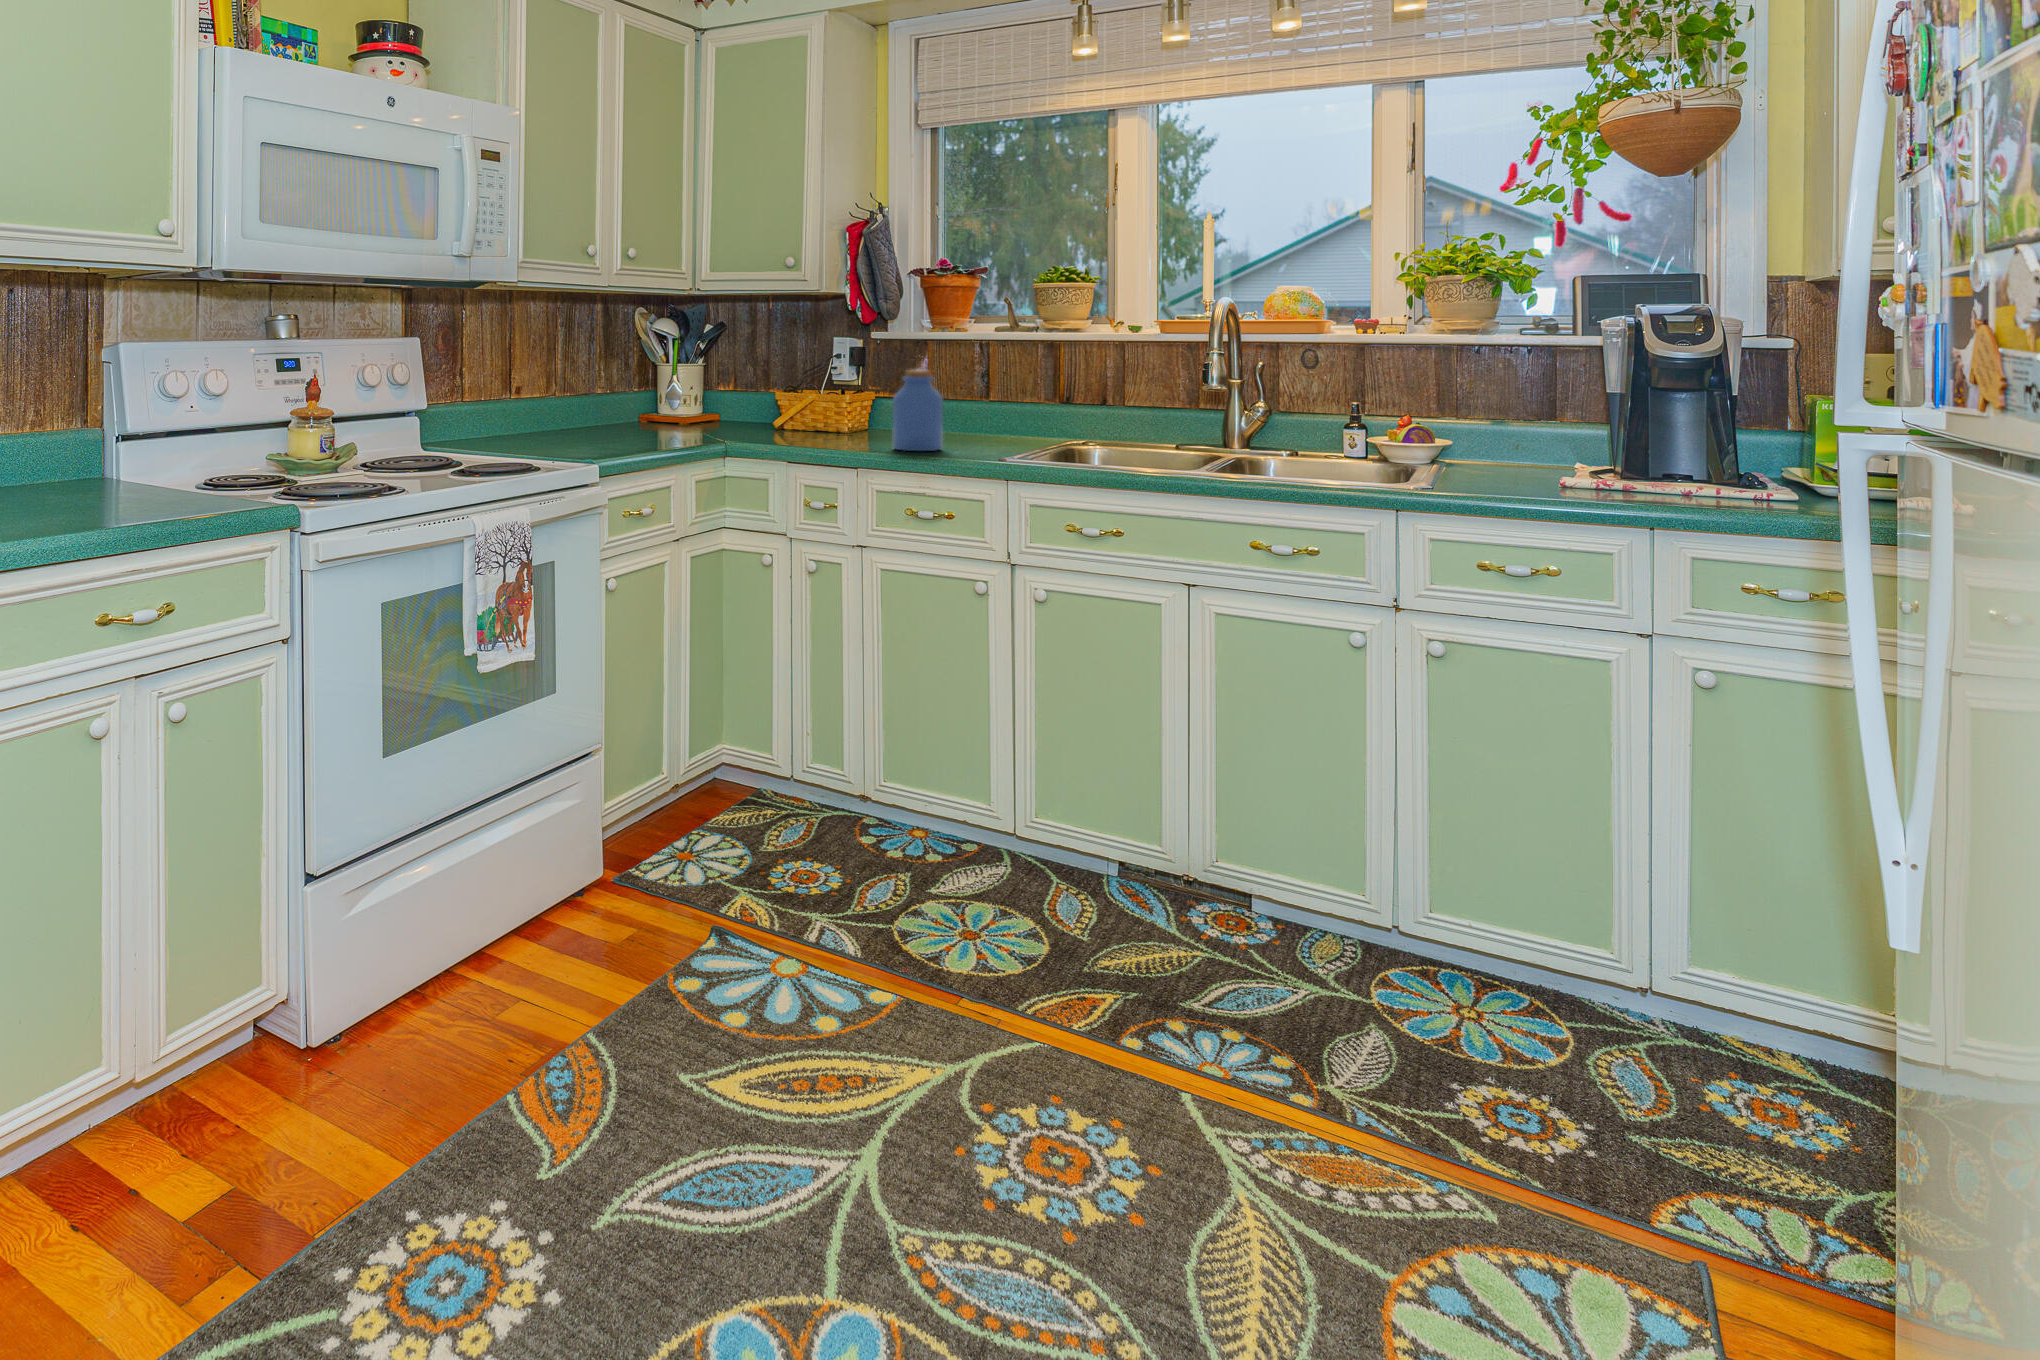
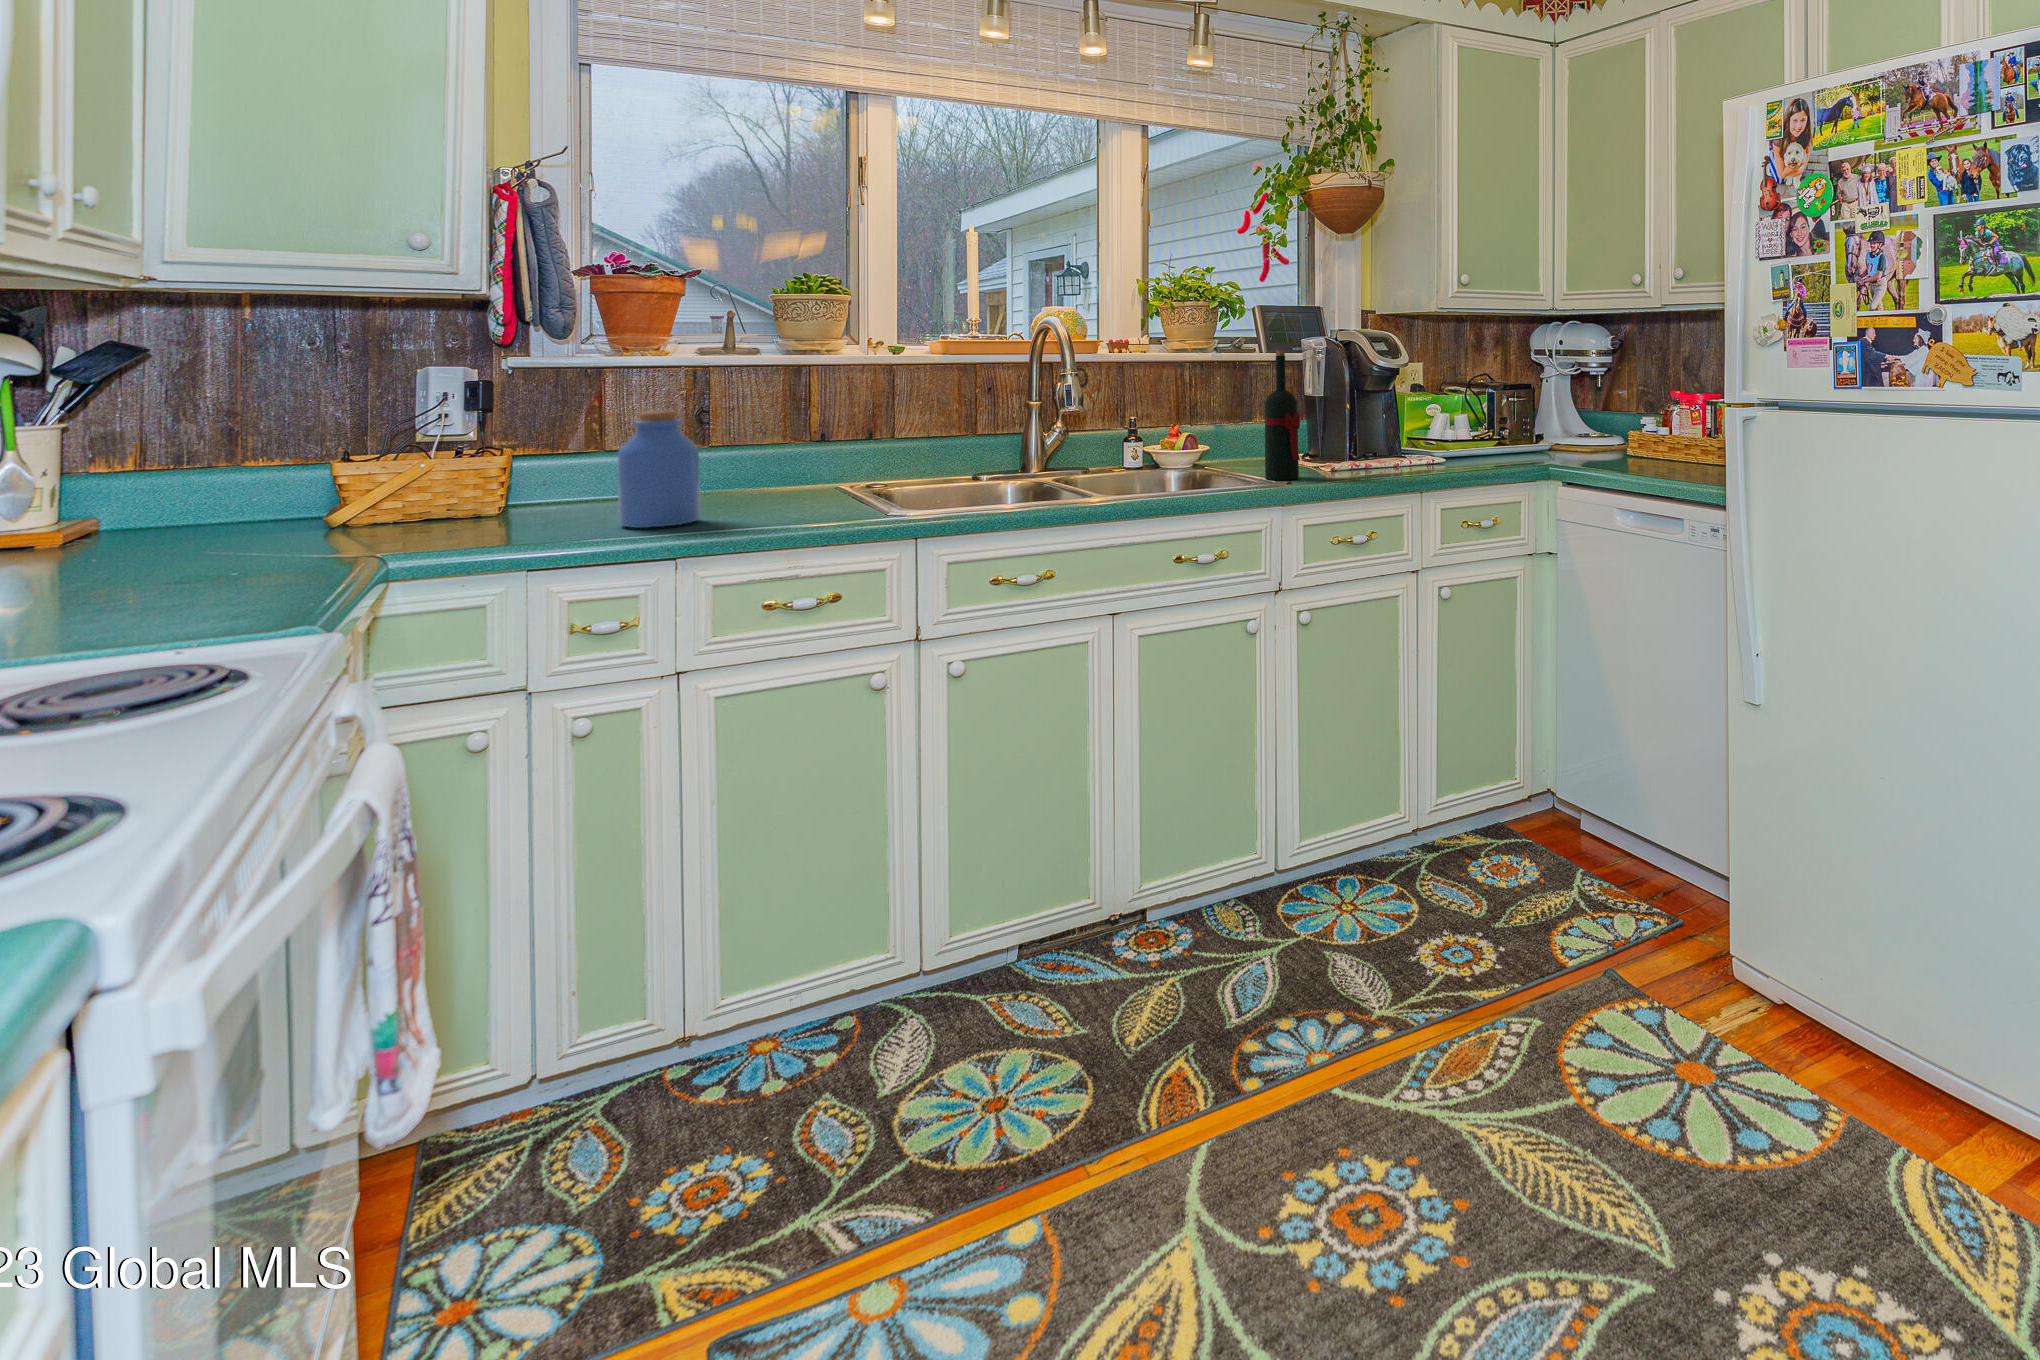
wine bottle: none [1488,336,1537,495] -> present [1265,350,1300,480]

